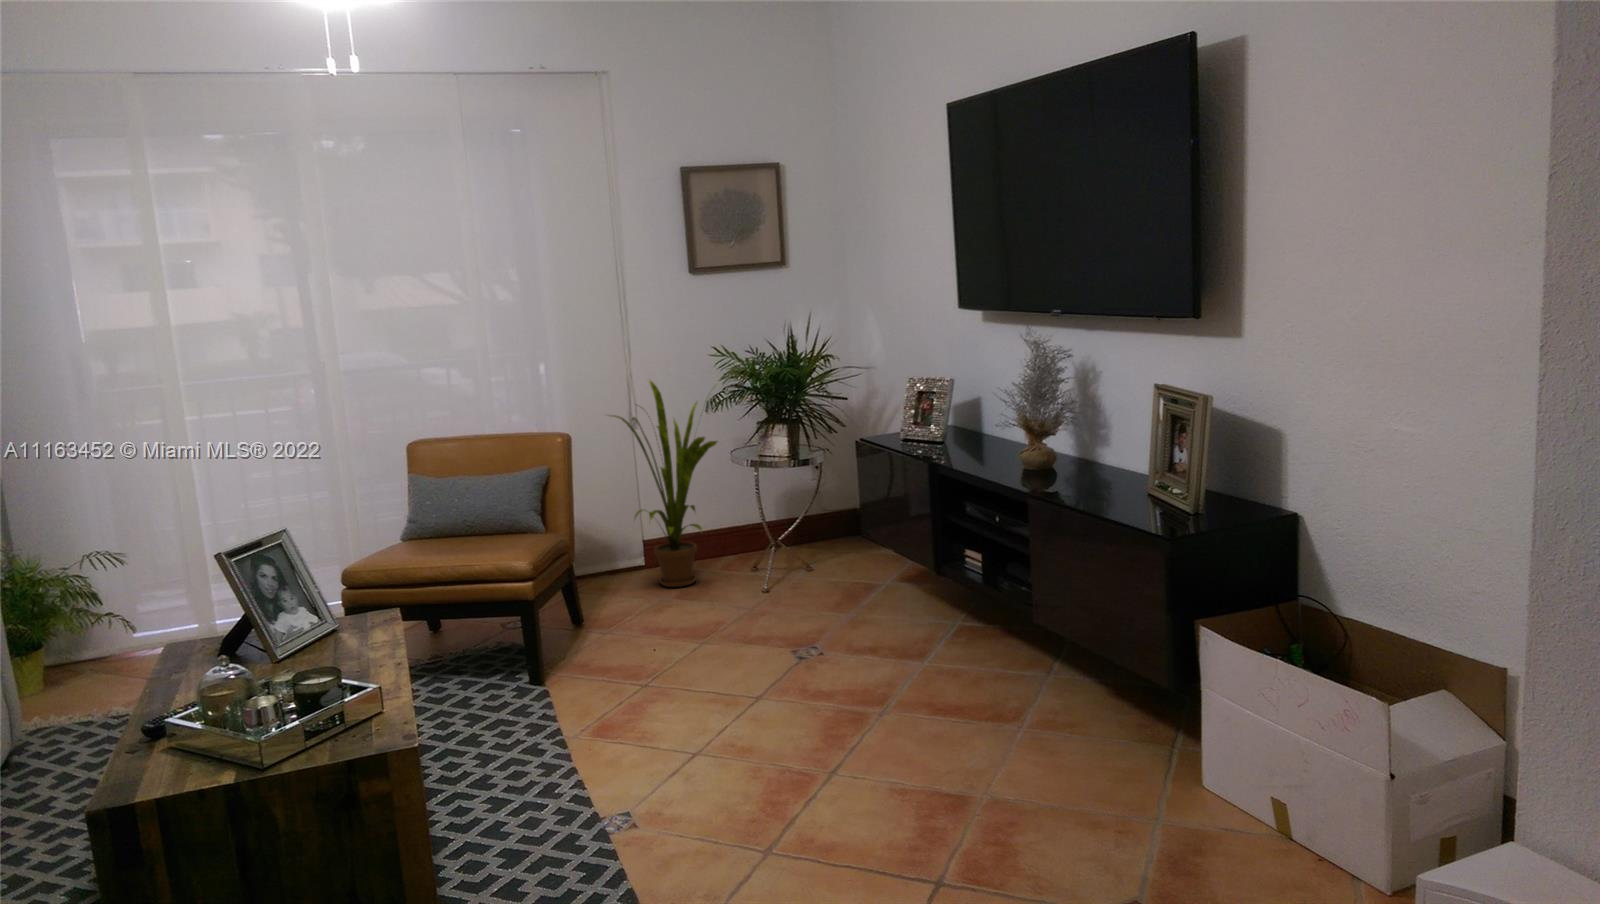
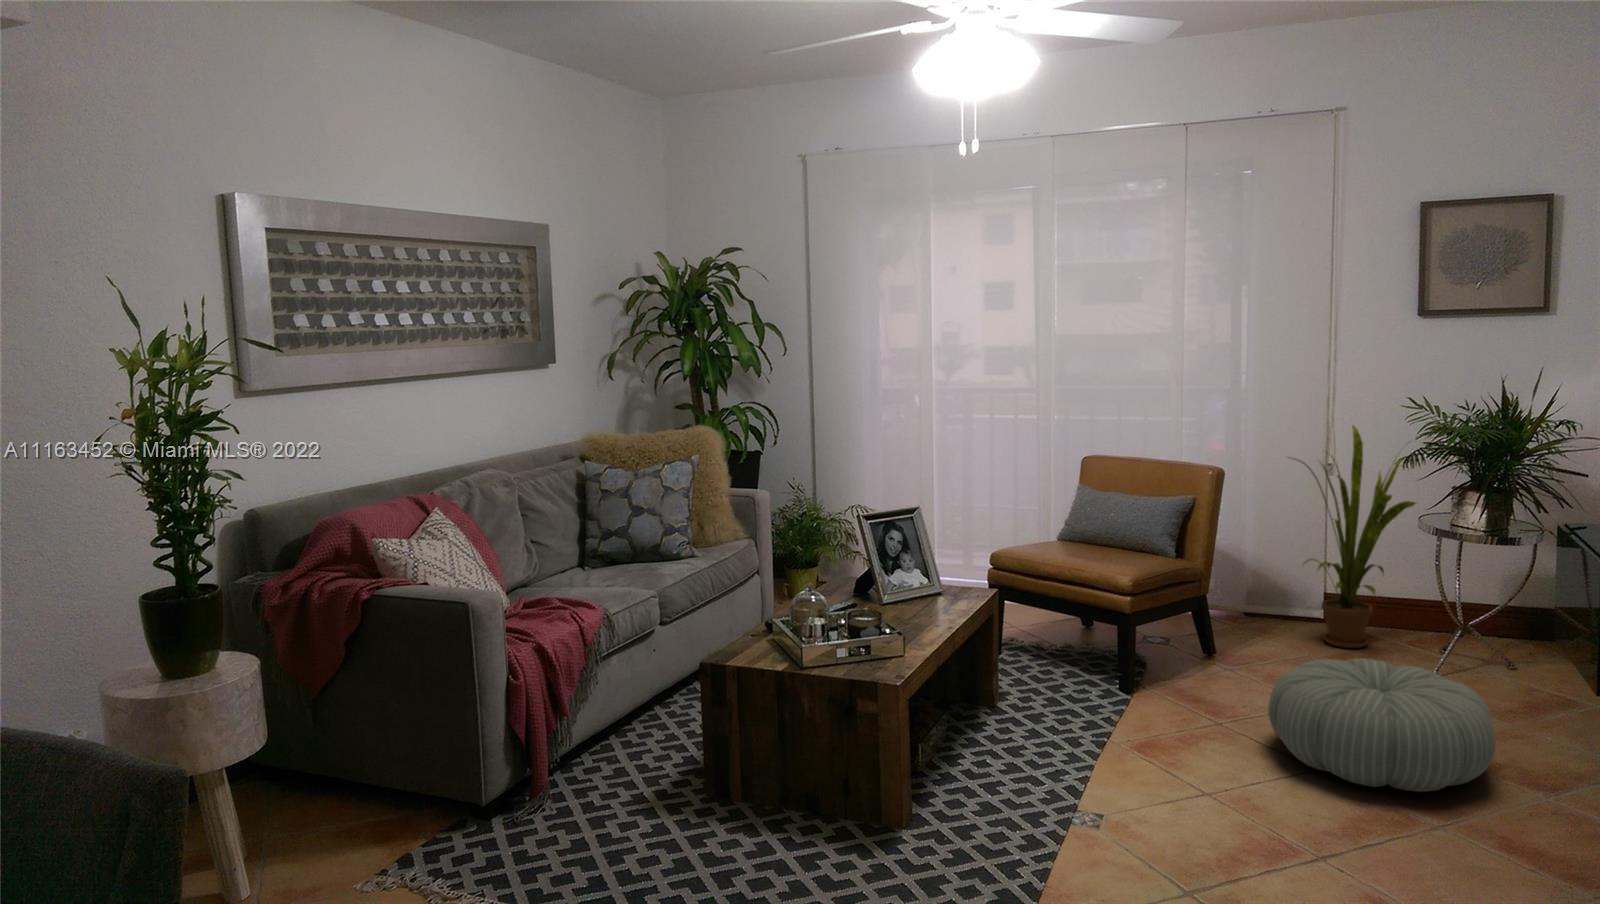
pouf: none [697,580,879,696] -> present [1268,658,1496,792]

